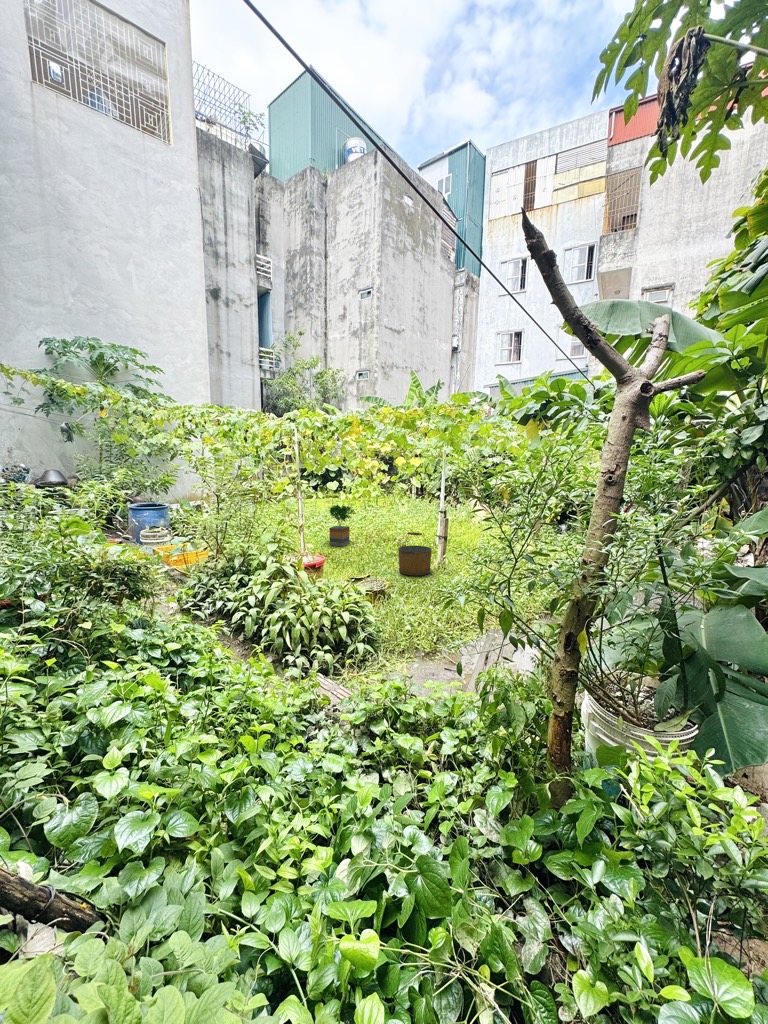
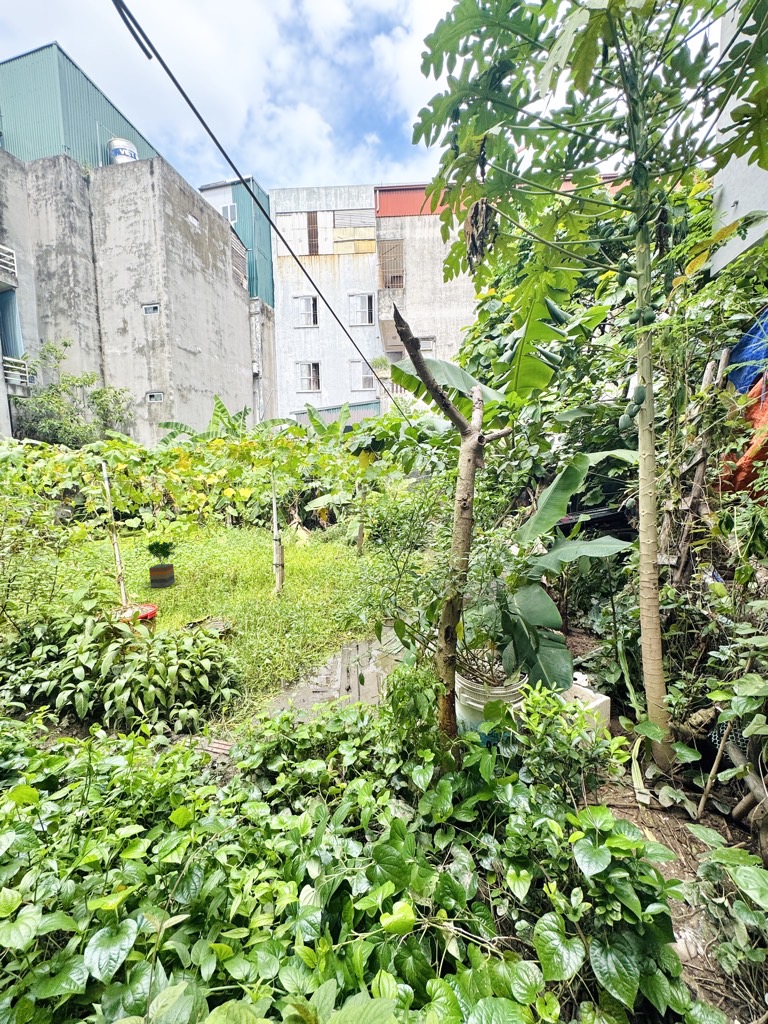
bucket: present [398,532,432,576] -> none [238,562,274,606]

